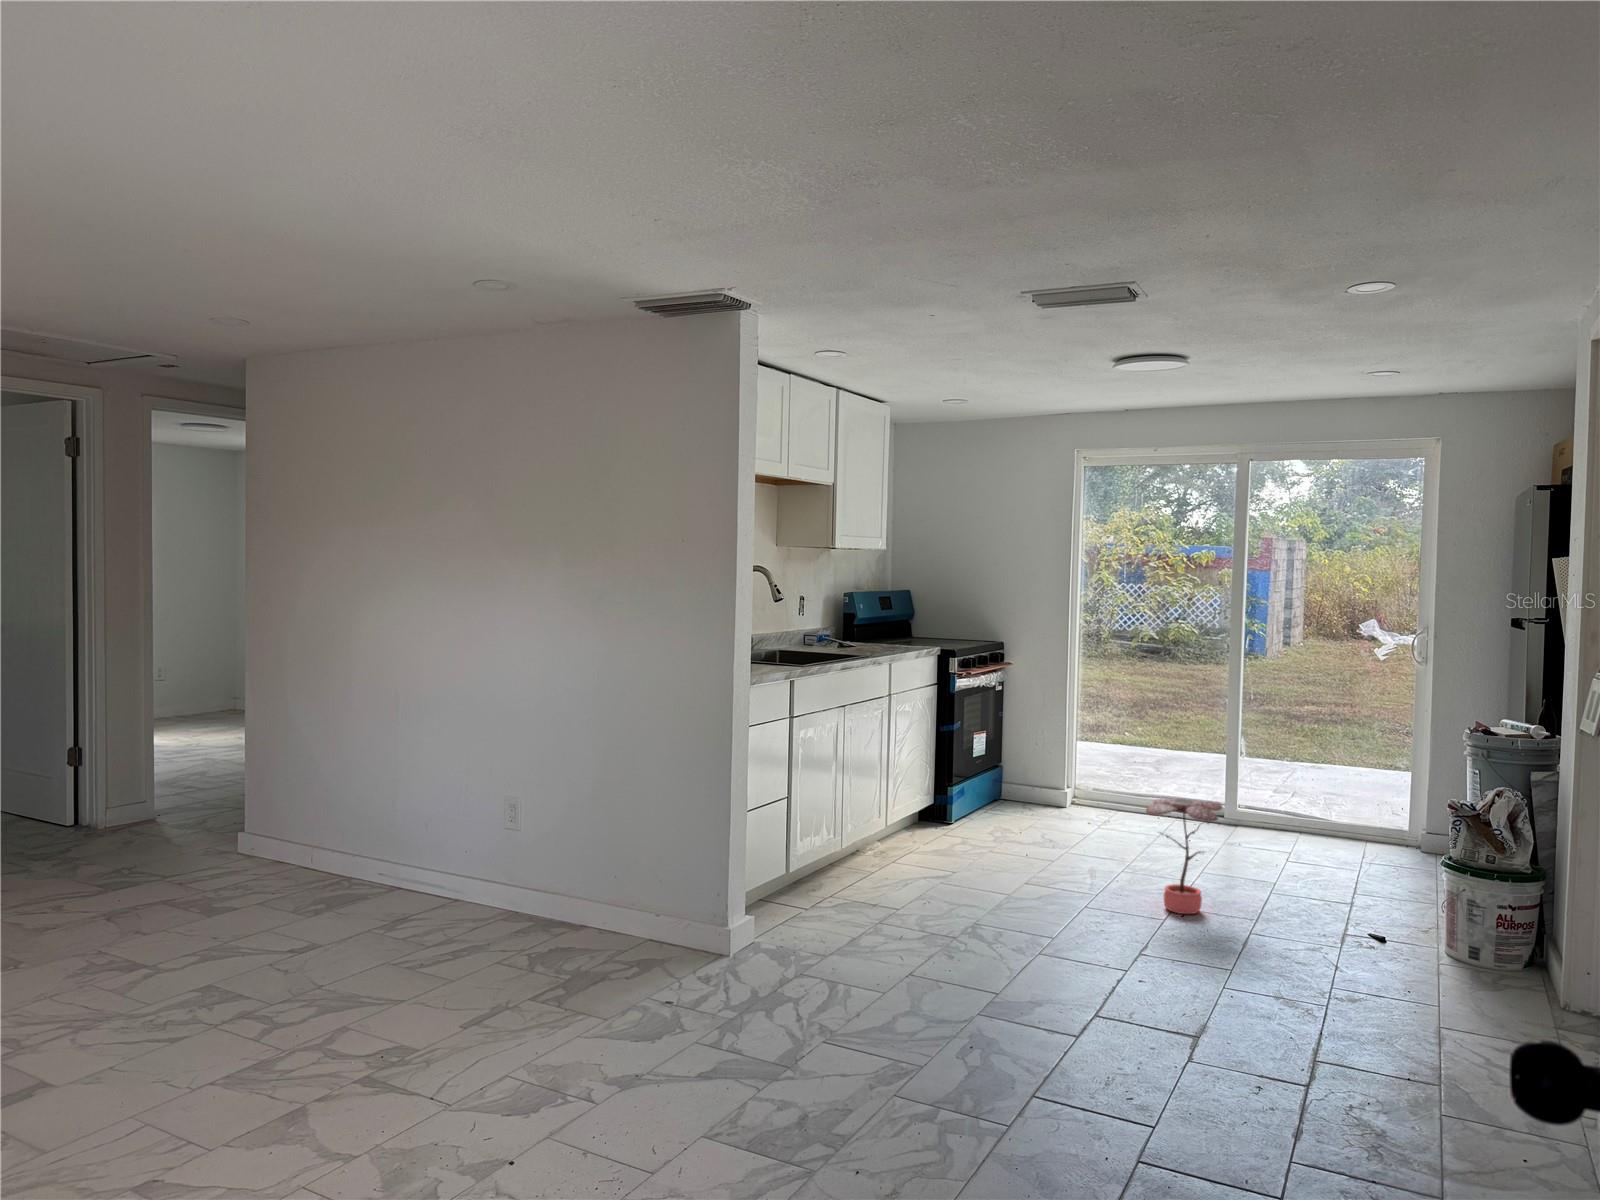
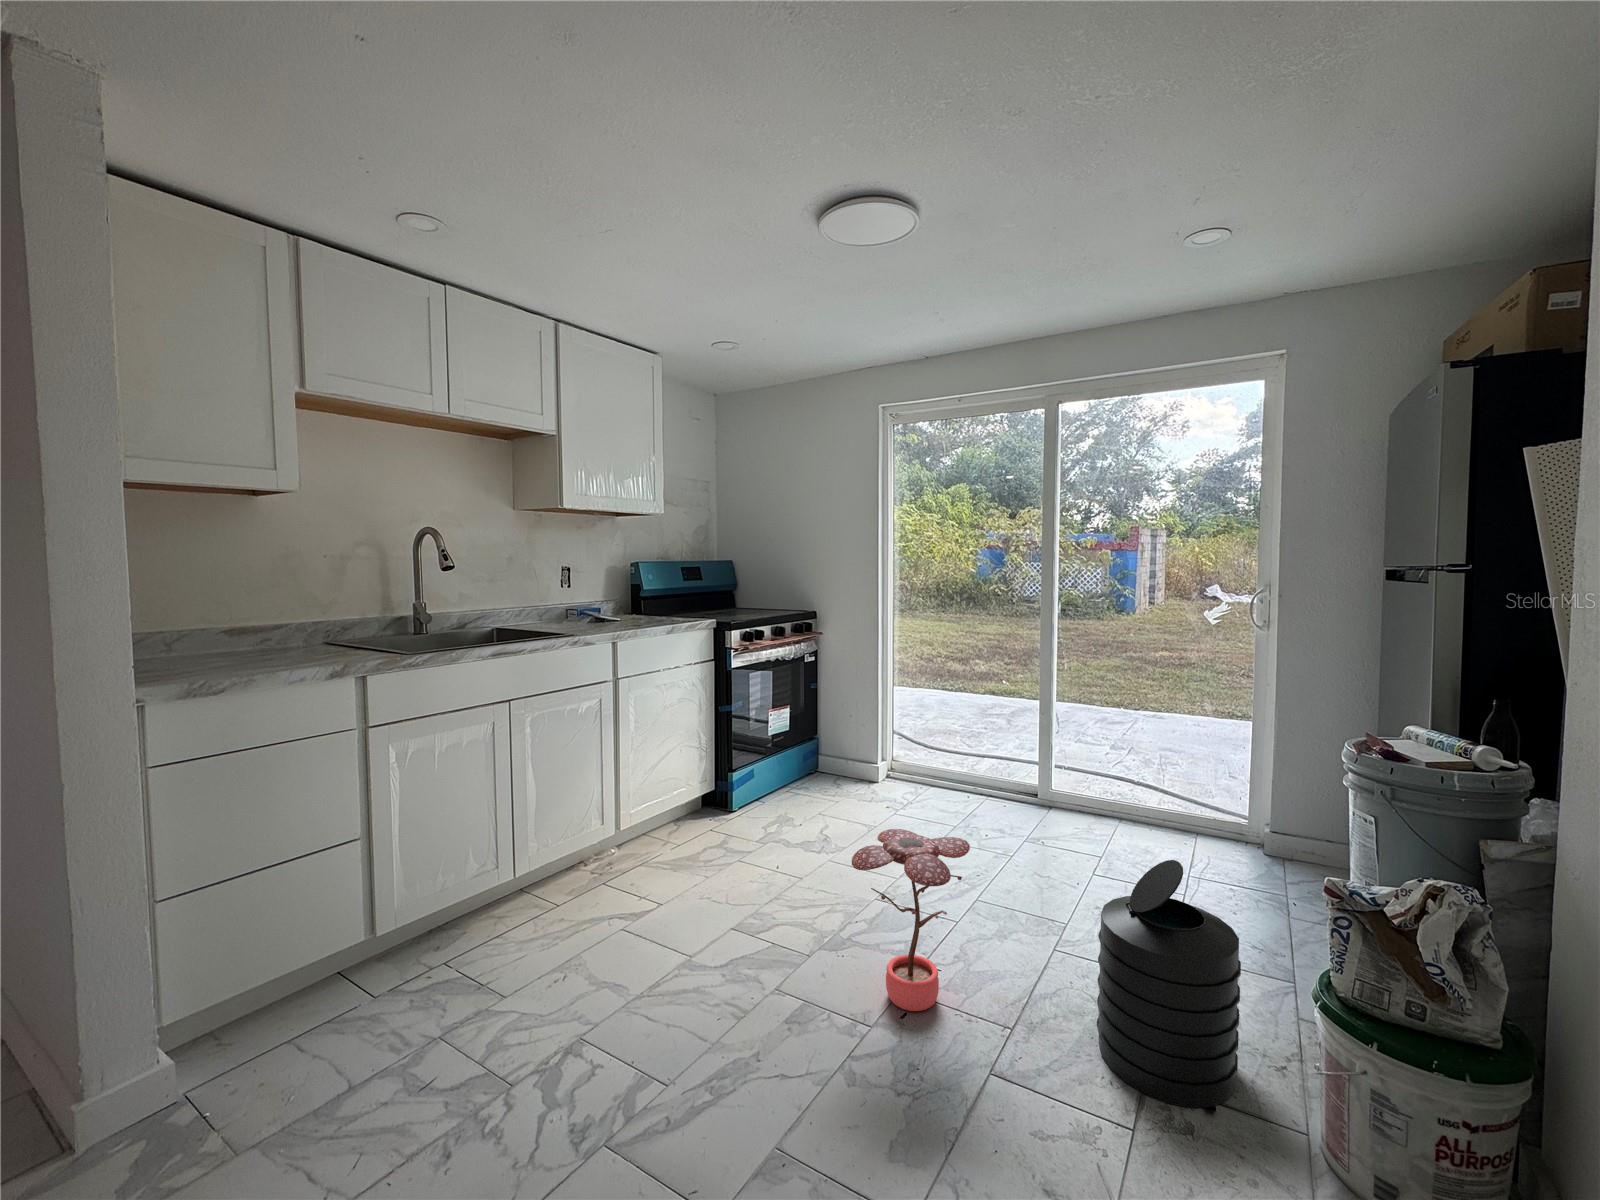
trash can: none [1311,803,1401,943] -> present [1097,860,1241,1108]

